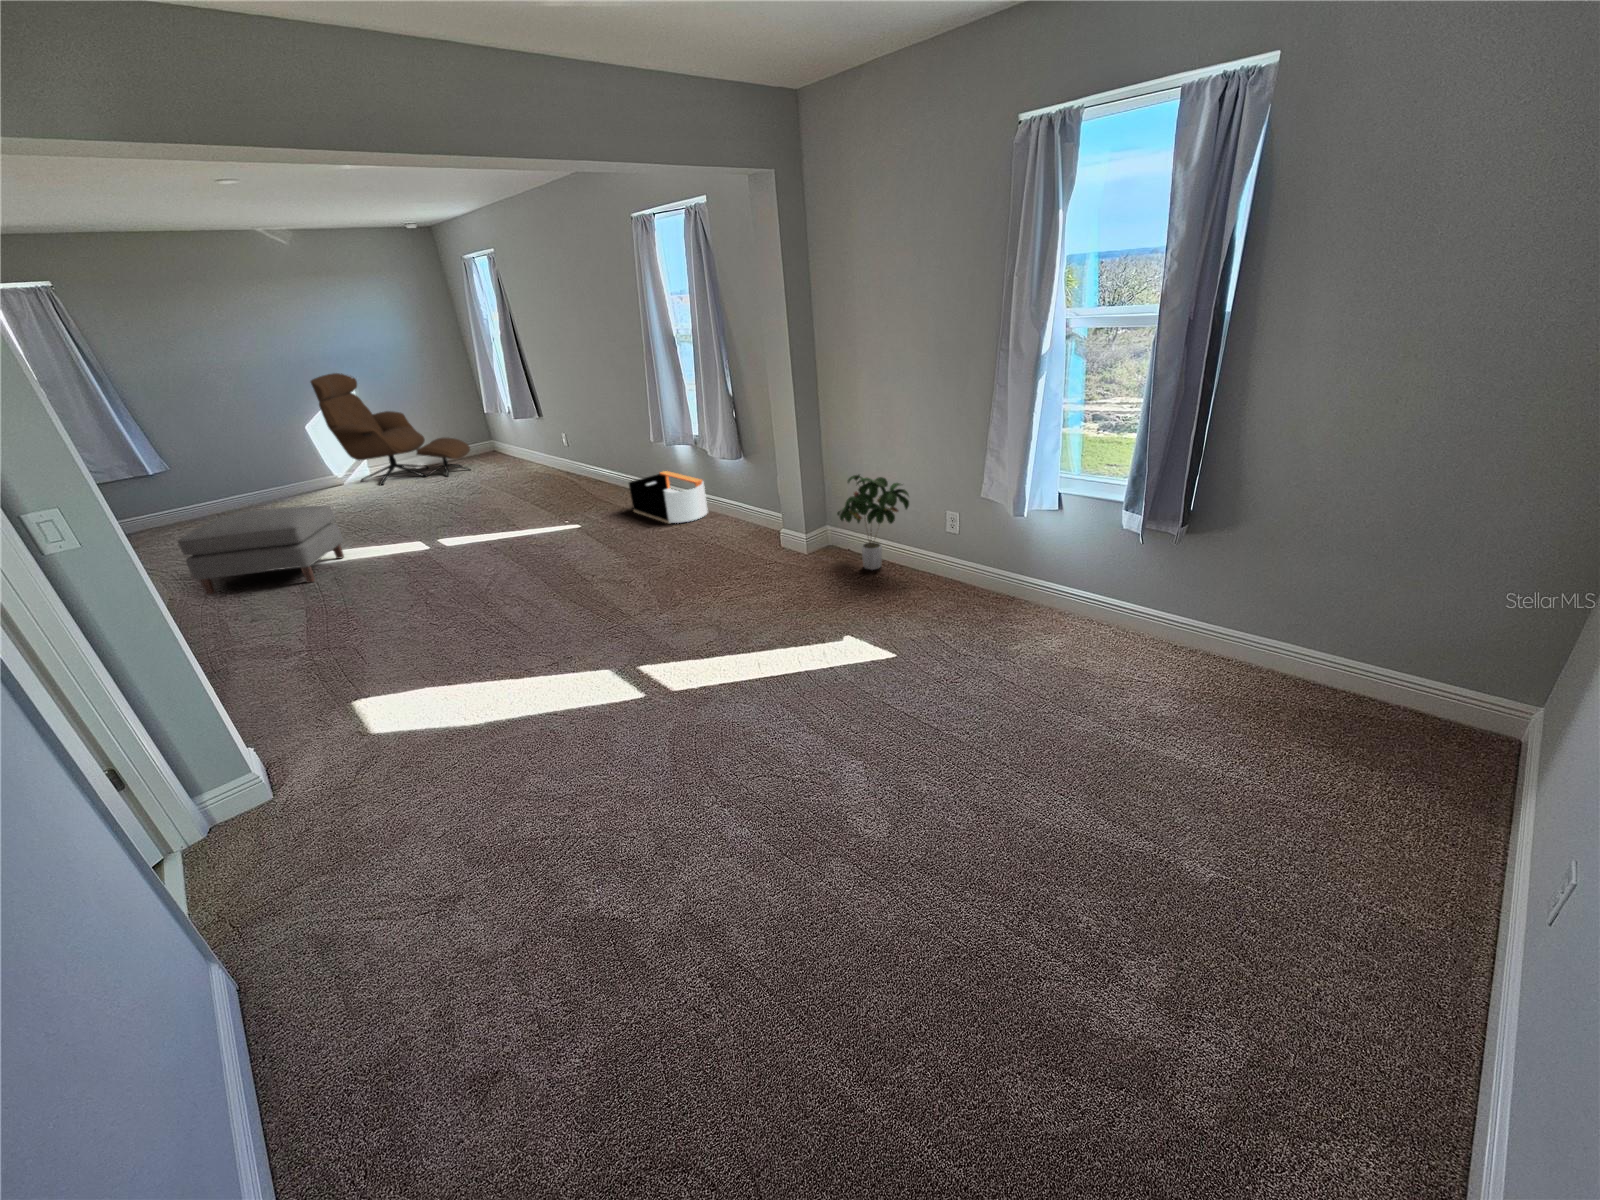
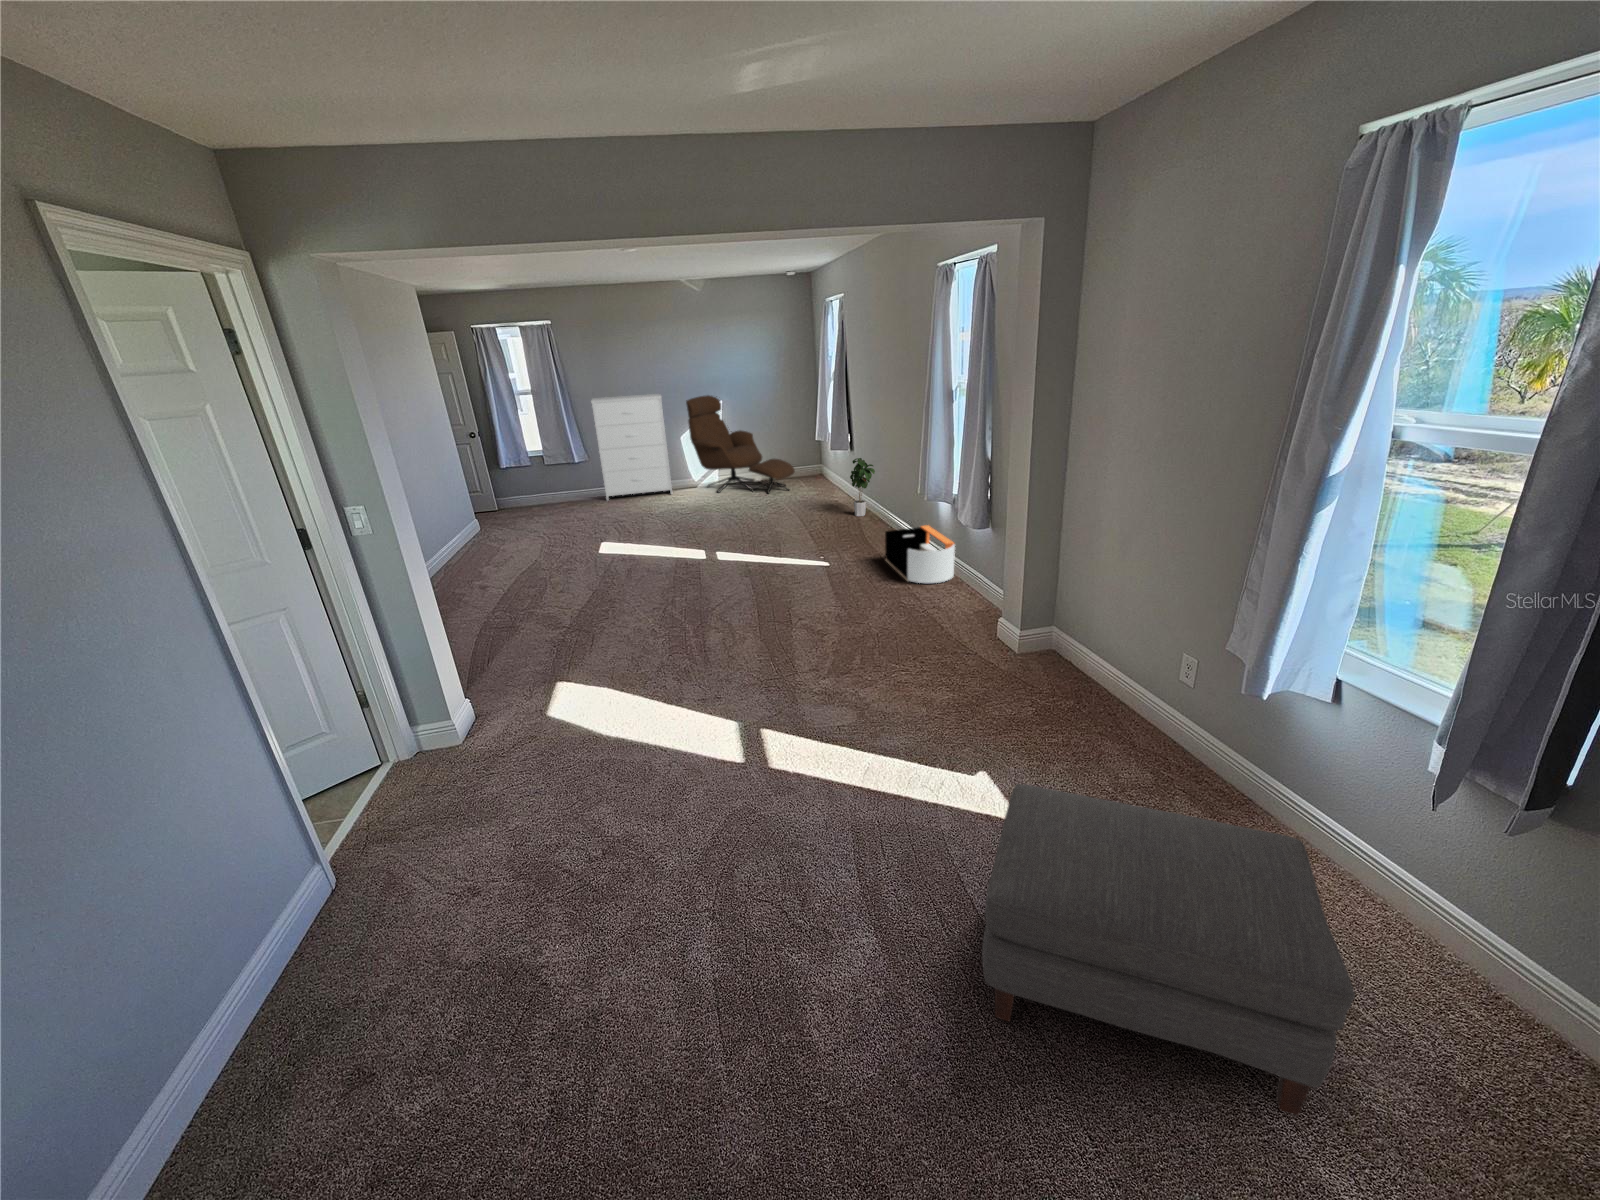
dresser: none [166,376,320,517] -> present [591,394,672,500]
potted plant: present [837,475,909,570] -> present [850,458,875,516]
ottoman: present [177,506,344,594] -> present [982,784,1355,1116]

